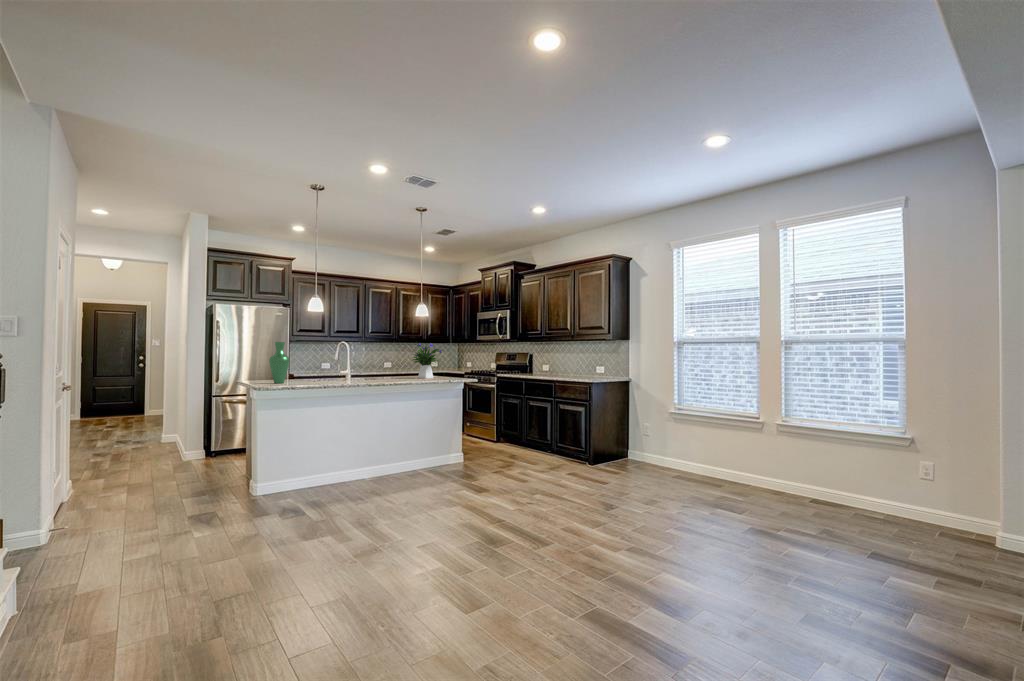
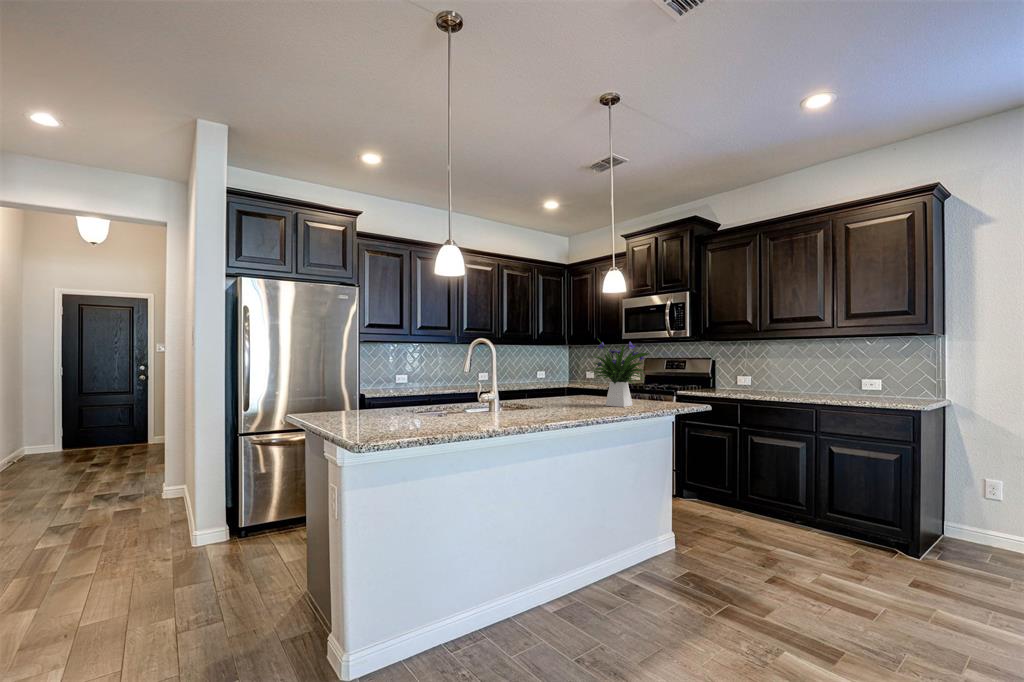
vase: present [269,342,290,383] -> none [368,341,411,434]

